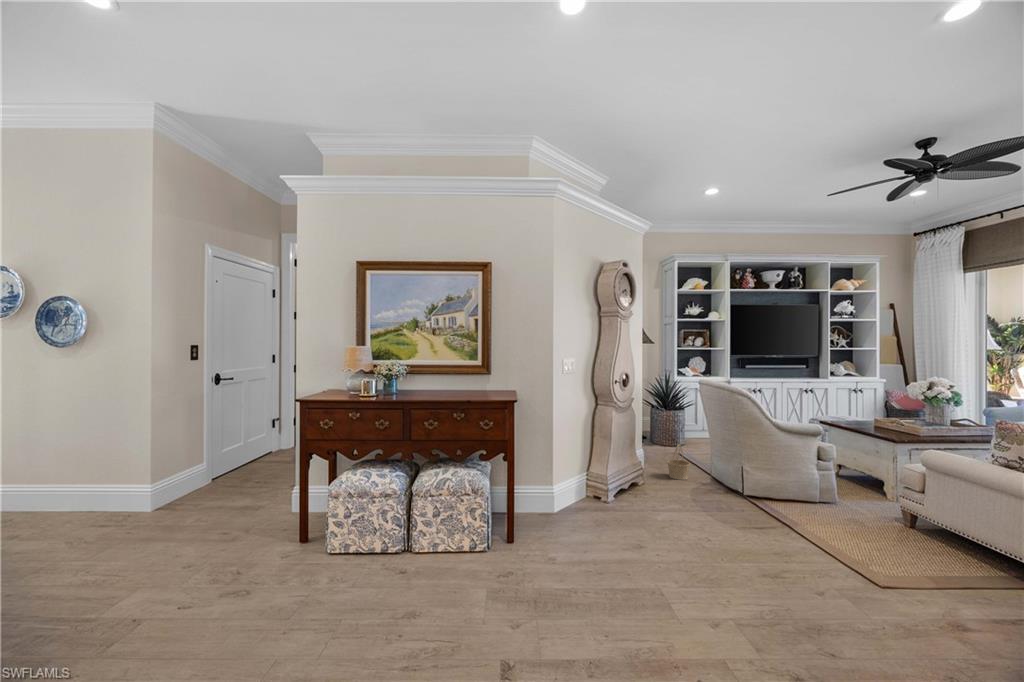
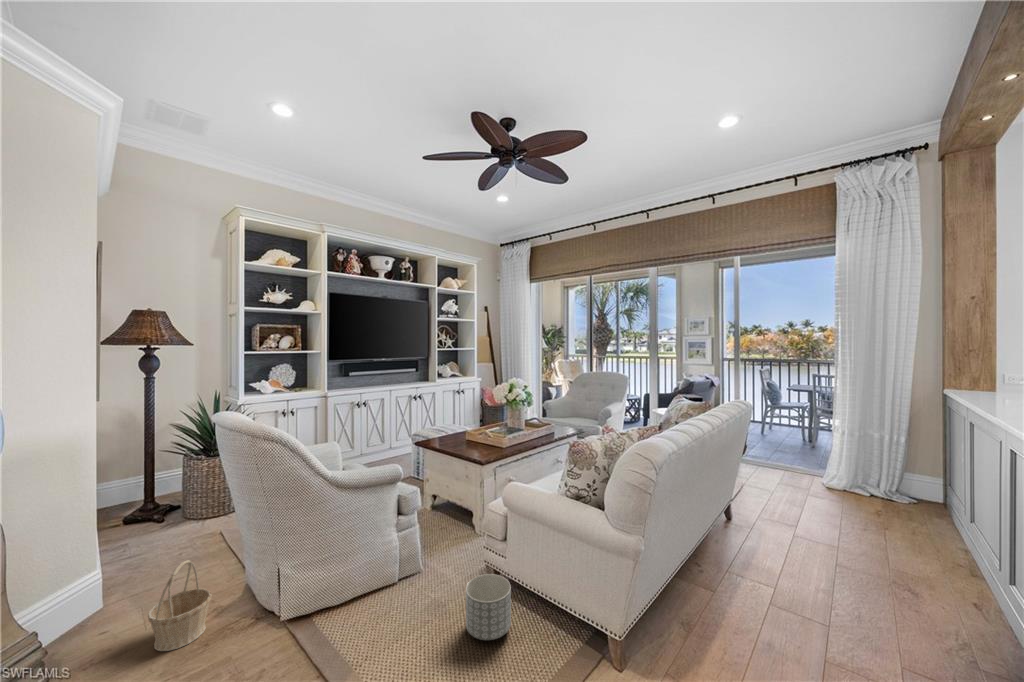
planter: none [832,487,865,518] -> present [466,574,511,640]

